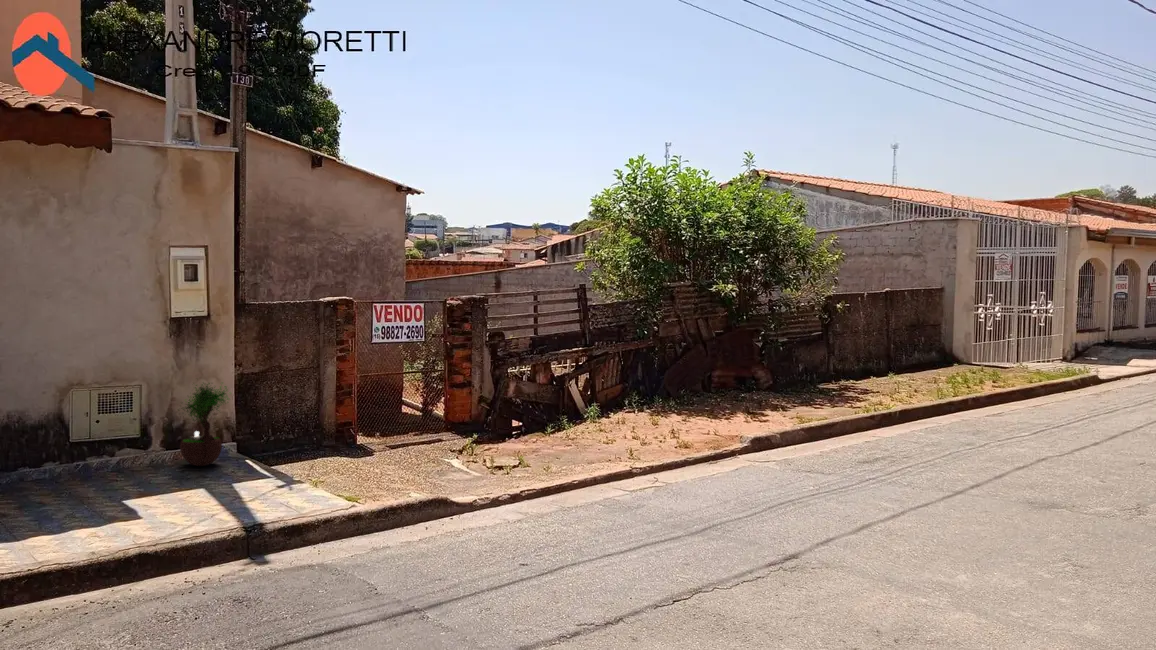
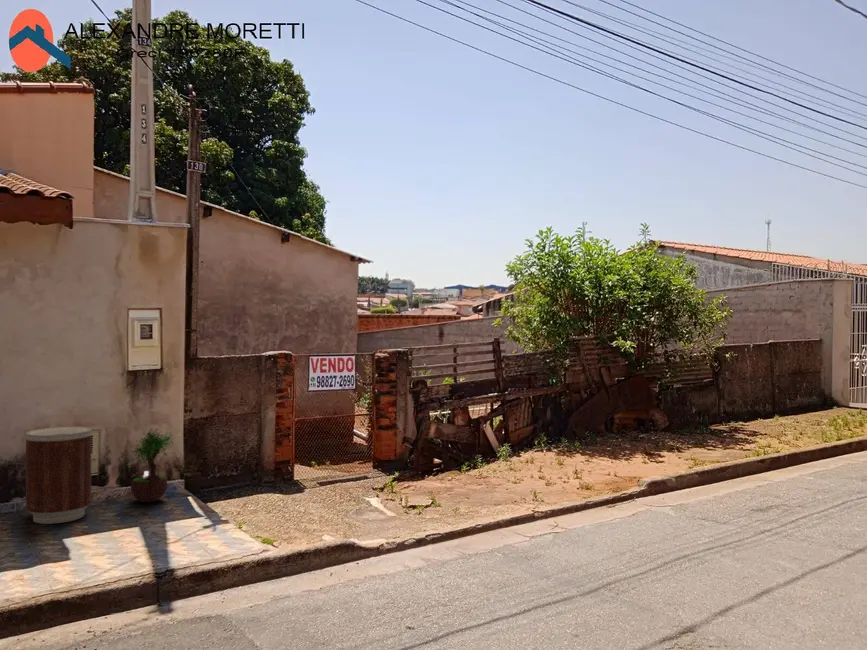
trash can: none [64,380,141,487] -> present [26,427,91,524]

